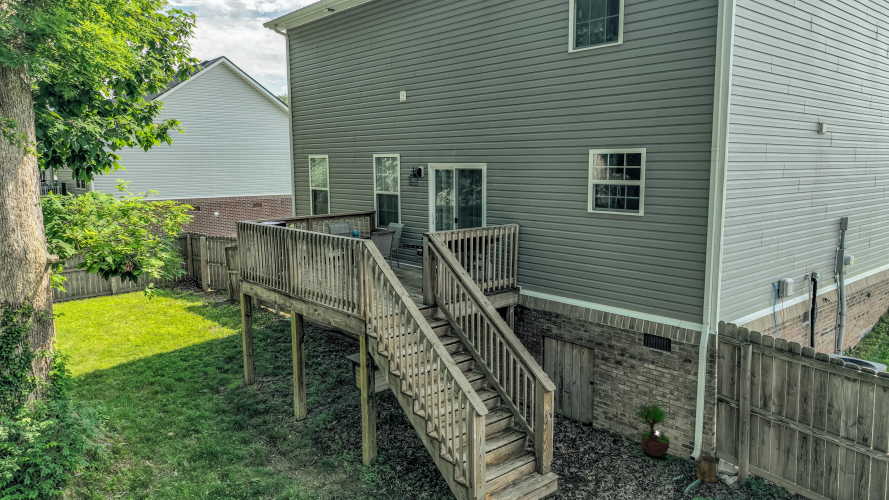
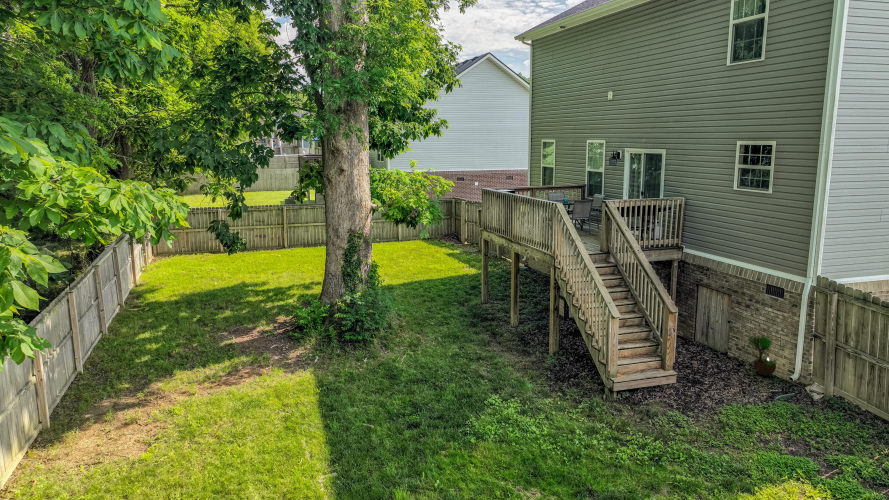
watering can: present [693,455,718,482] -> none [779,374,809,394]

